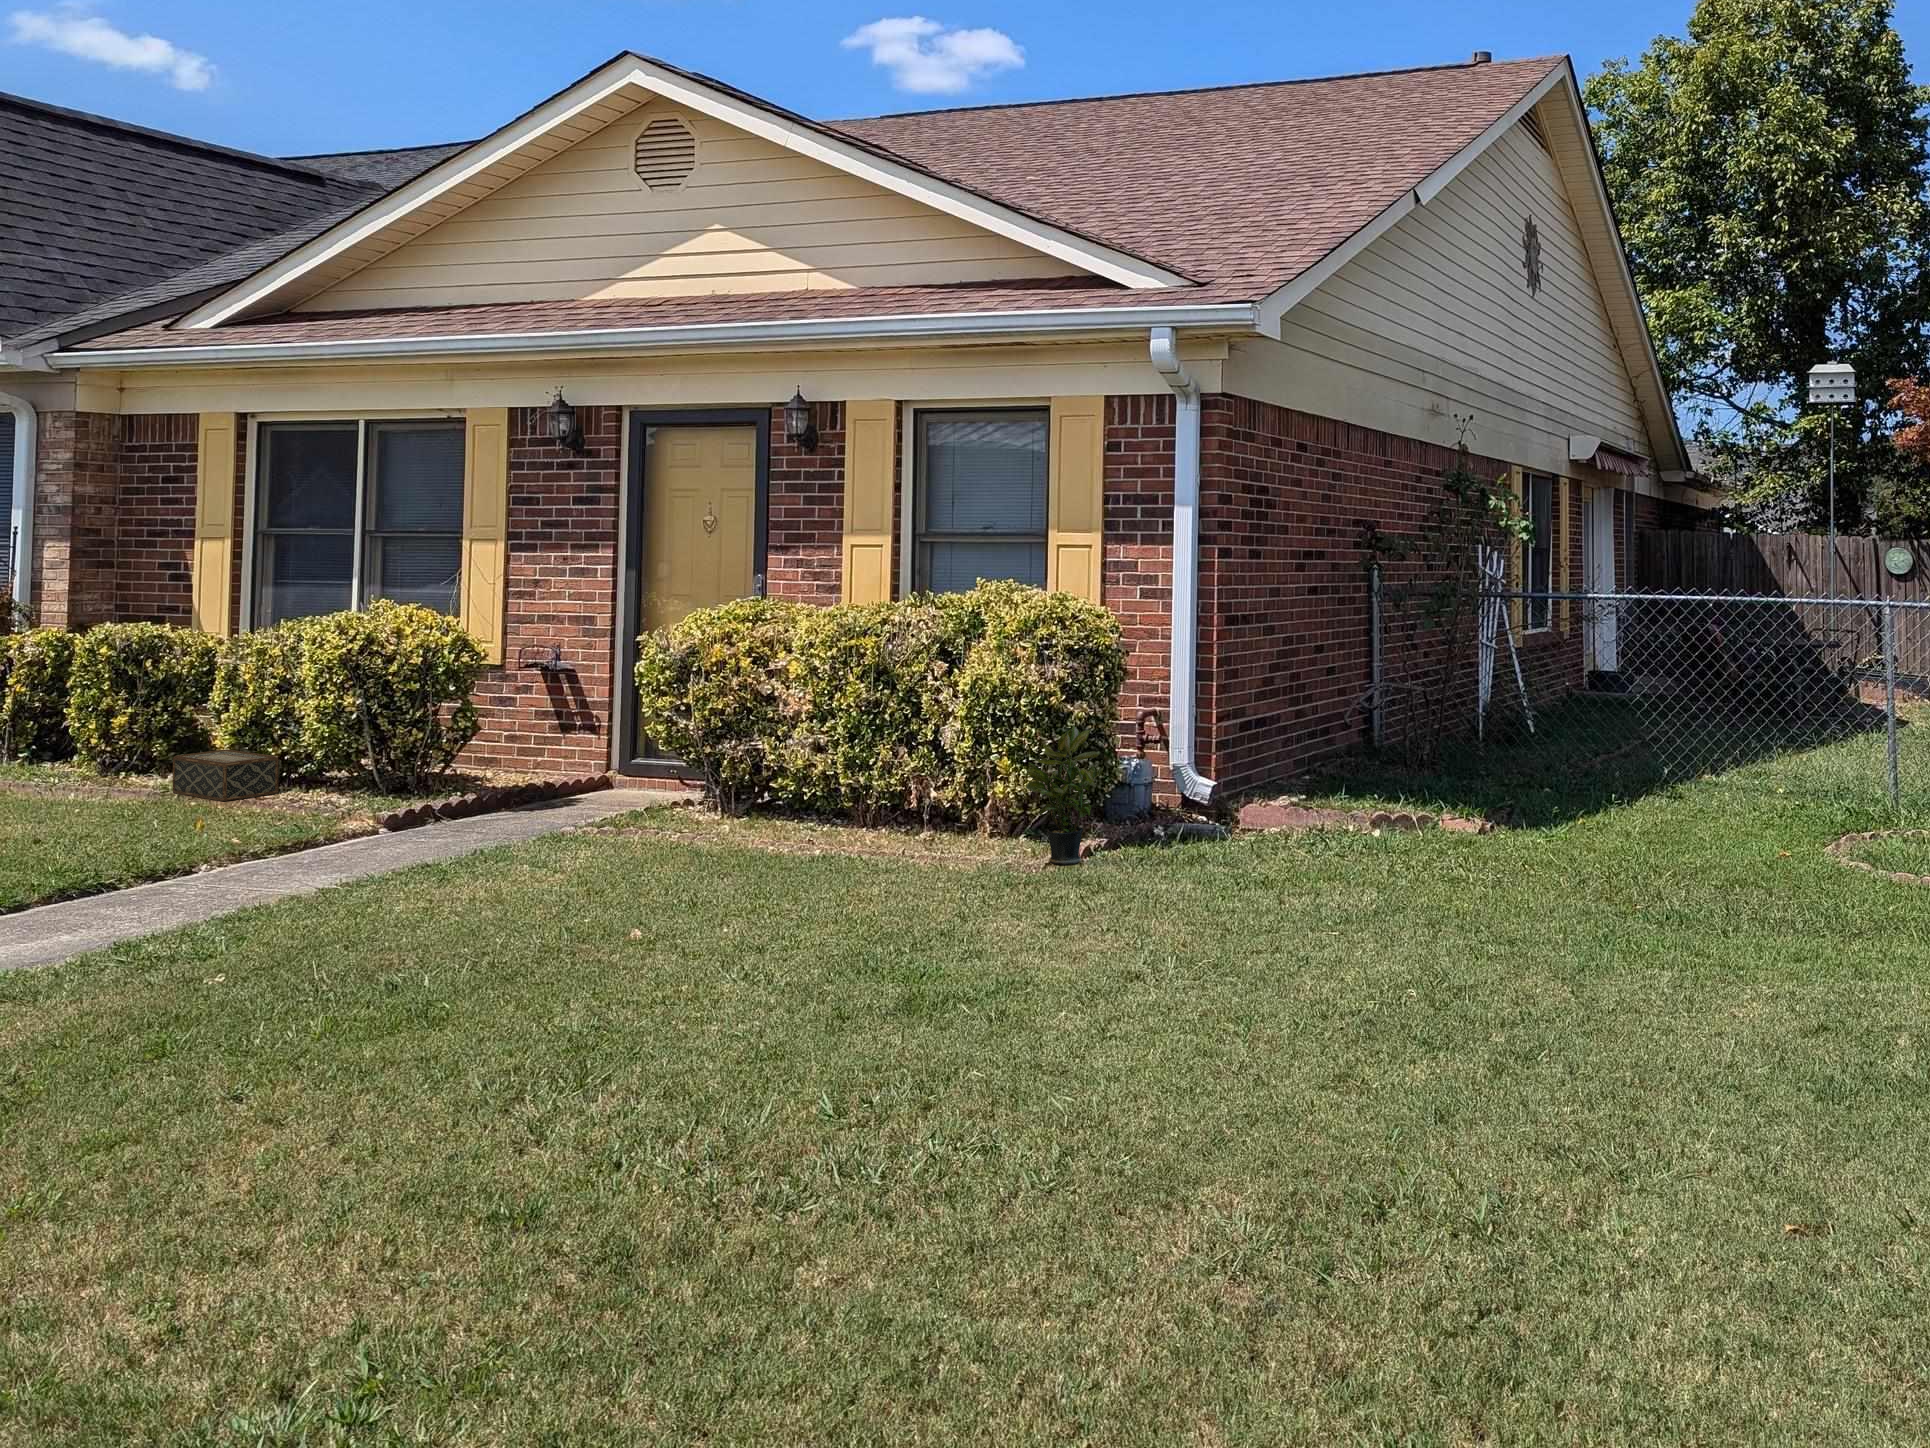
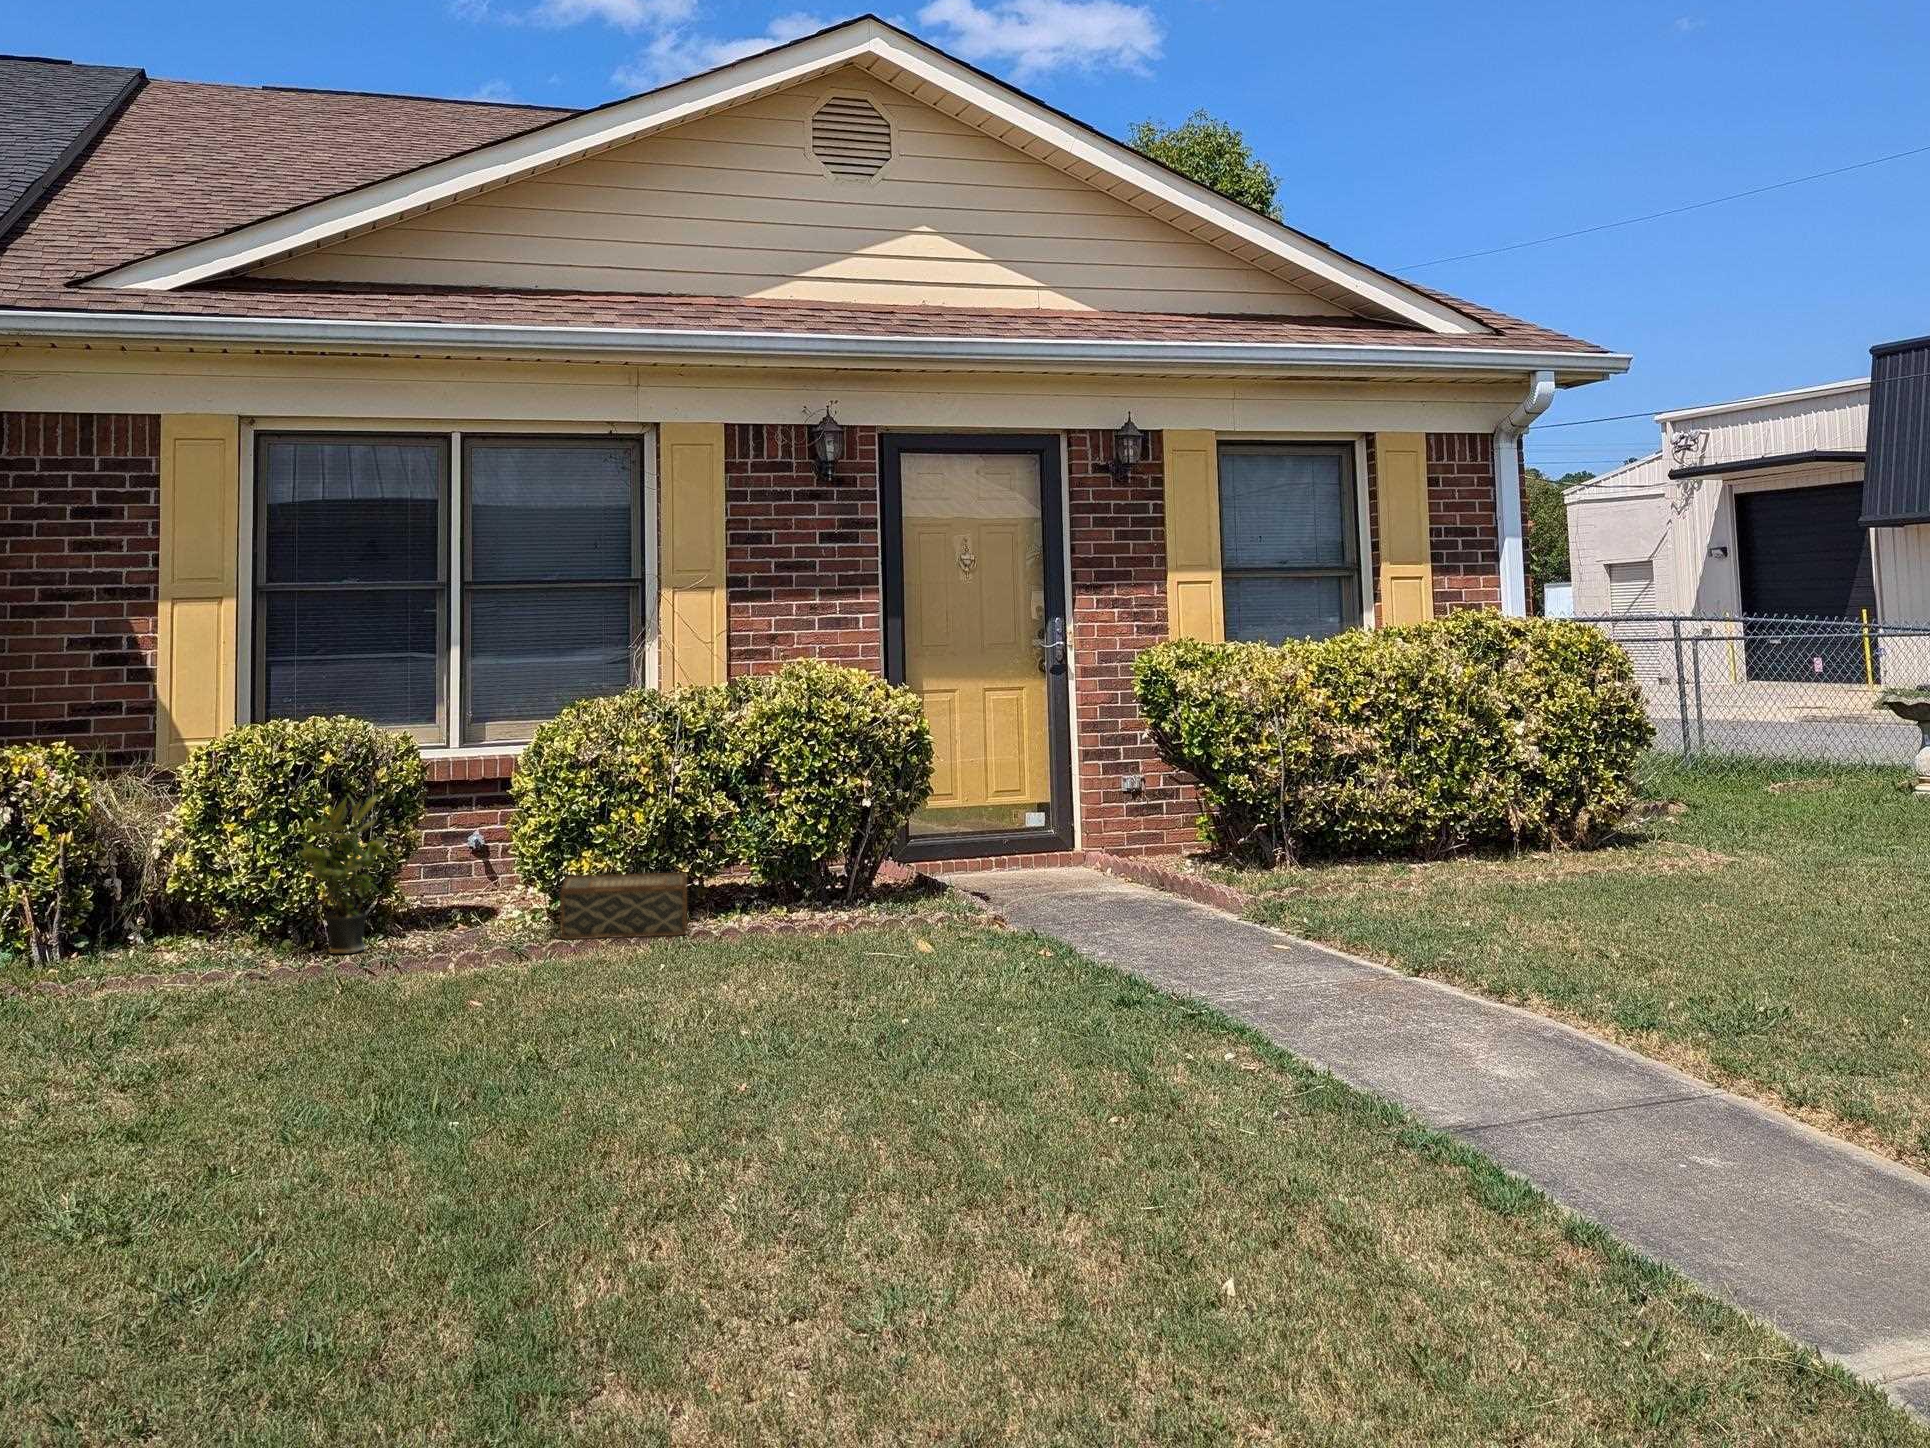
potted plant: present [1026,726,1101,865] -> present [300,795,388,954]

